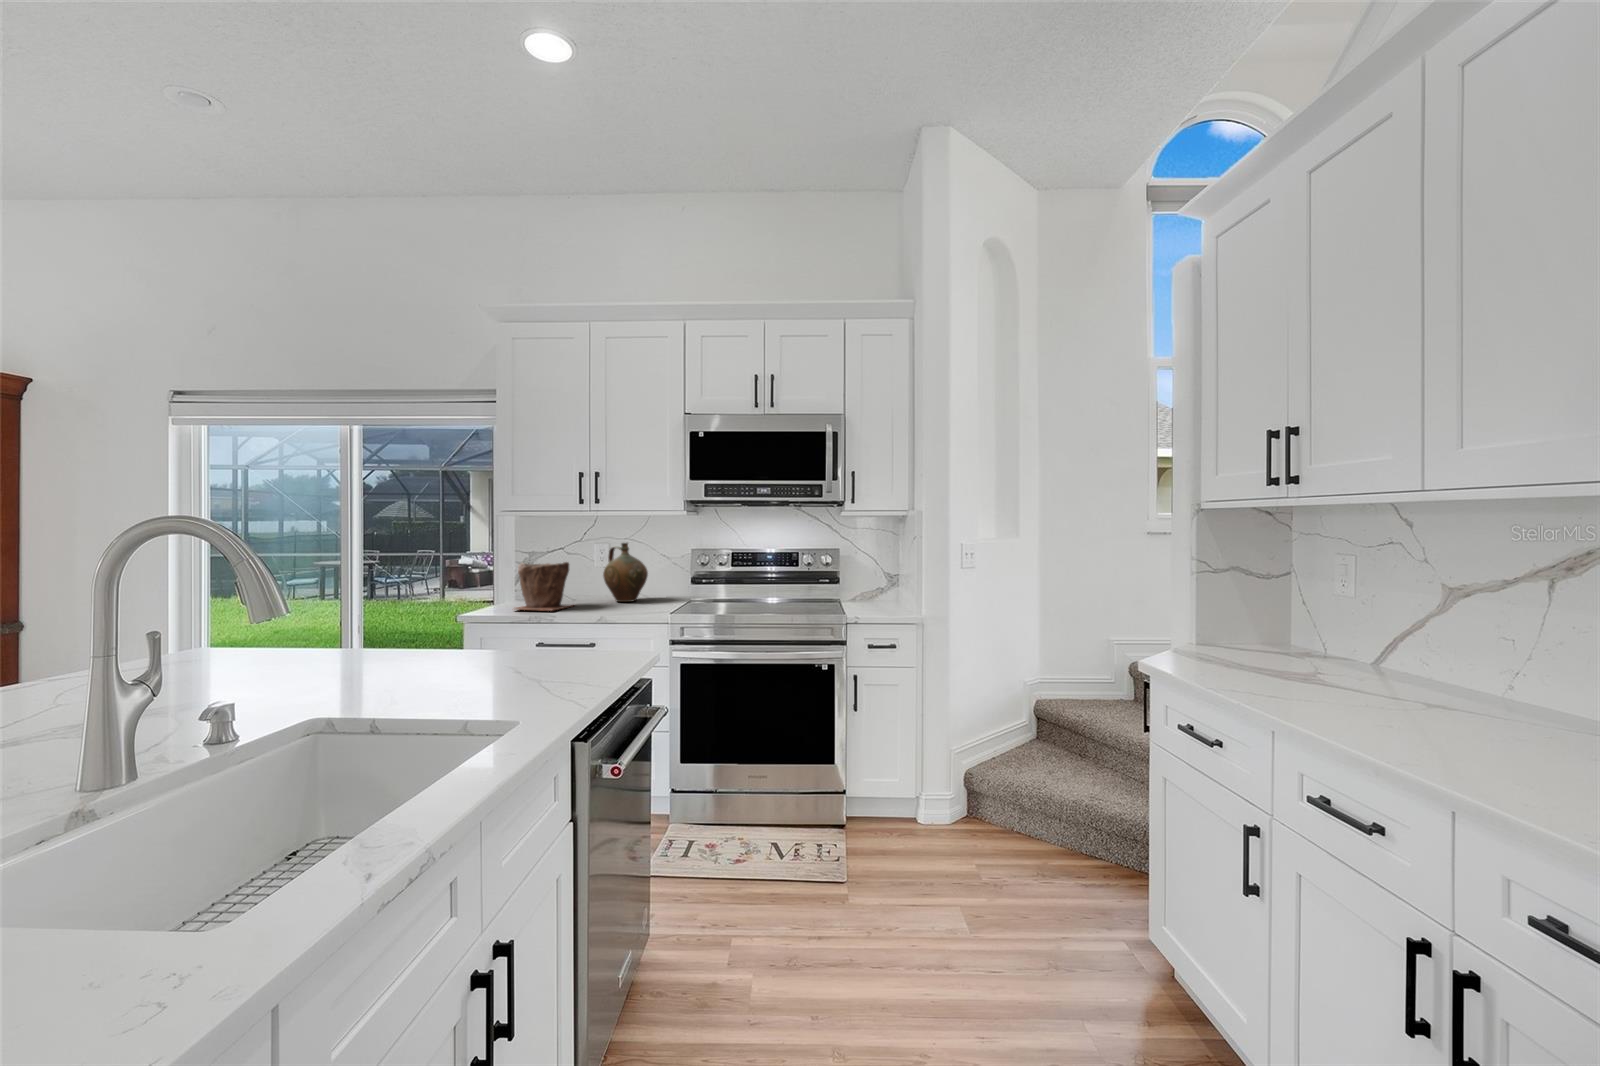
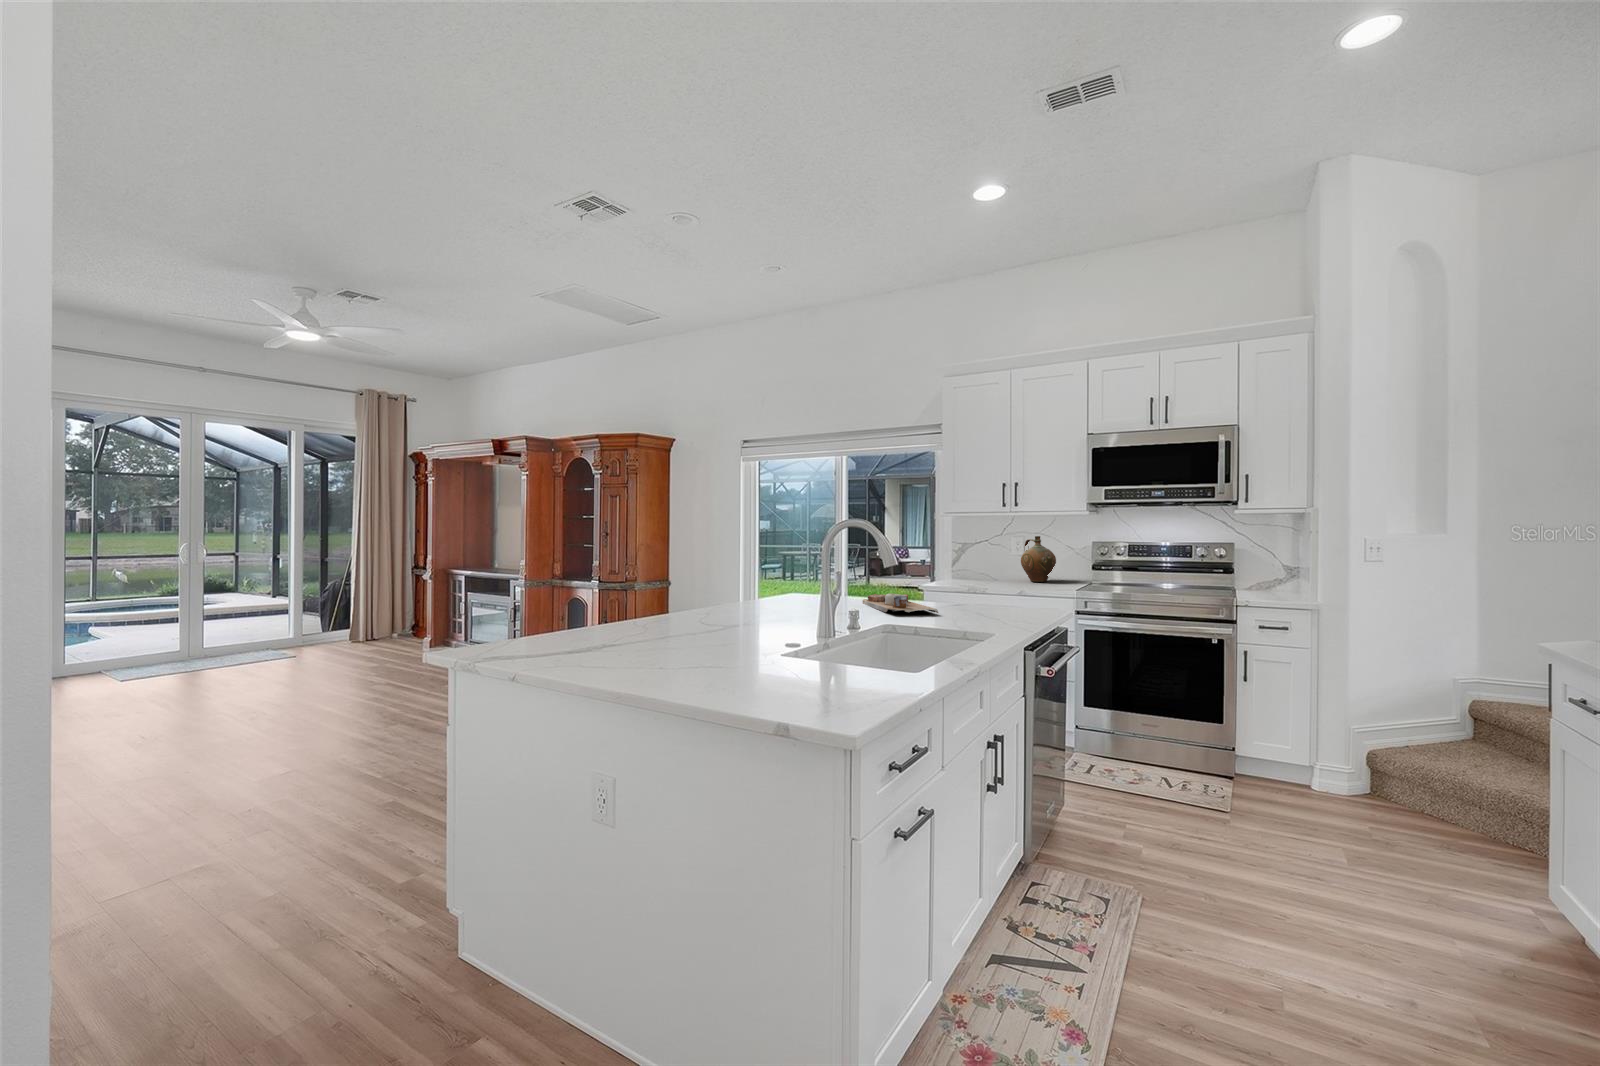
plant pot: present [515,562,573,611] -> none [955,550,1000,585]
cutting board: none [303,649,438,694] -> present [863,593,938,613]

